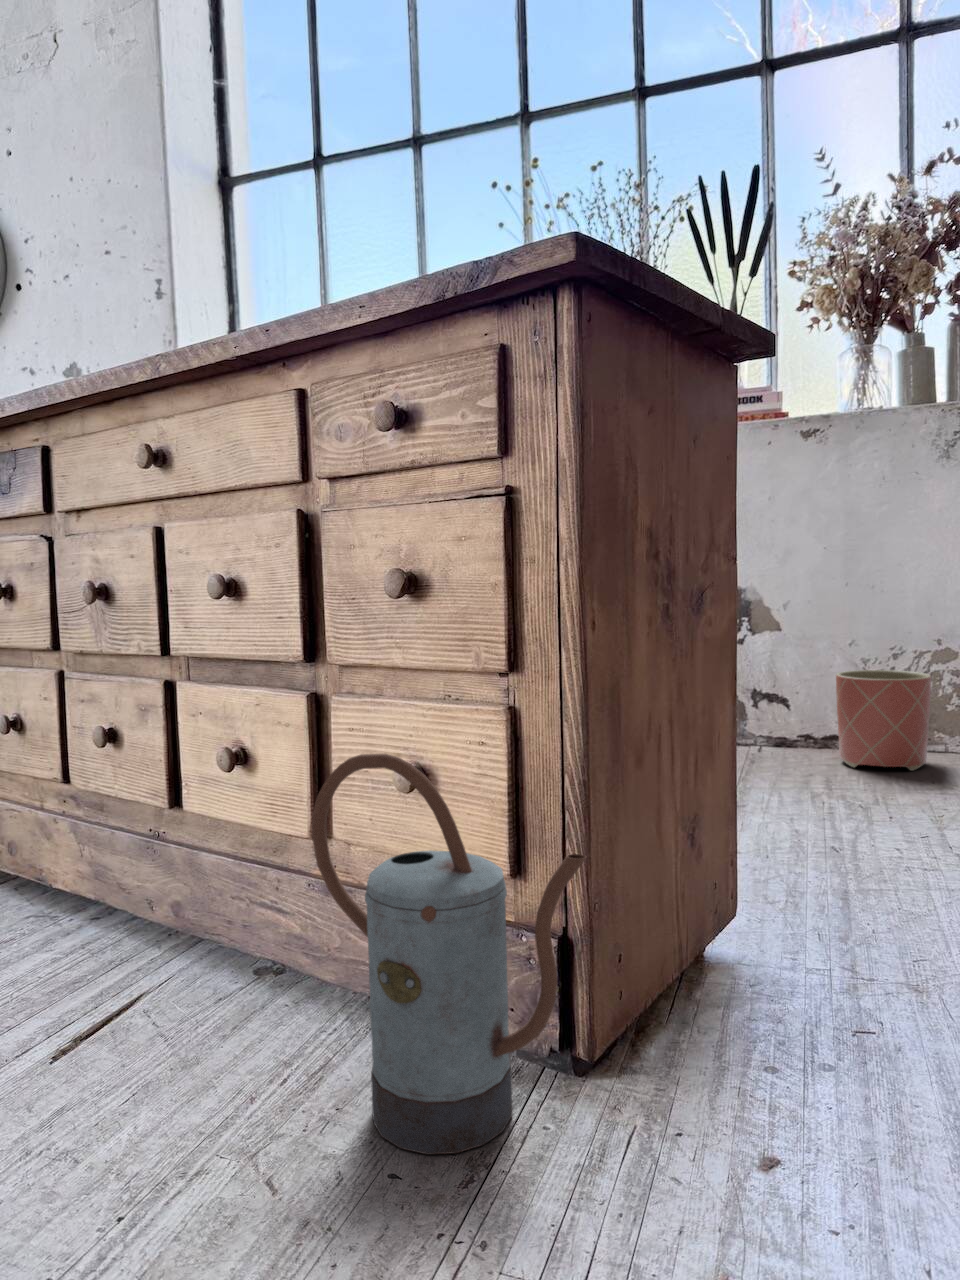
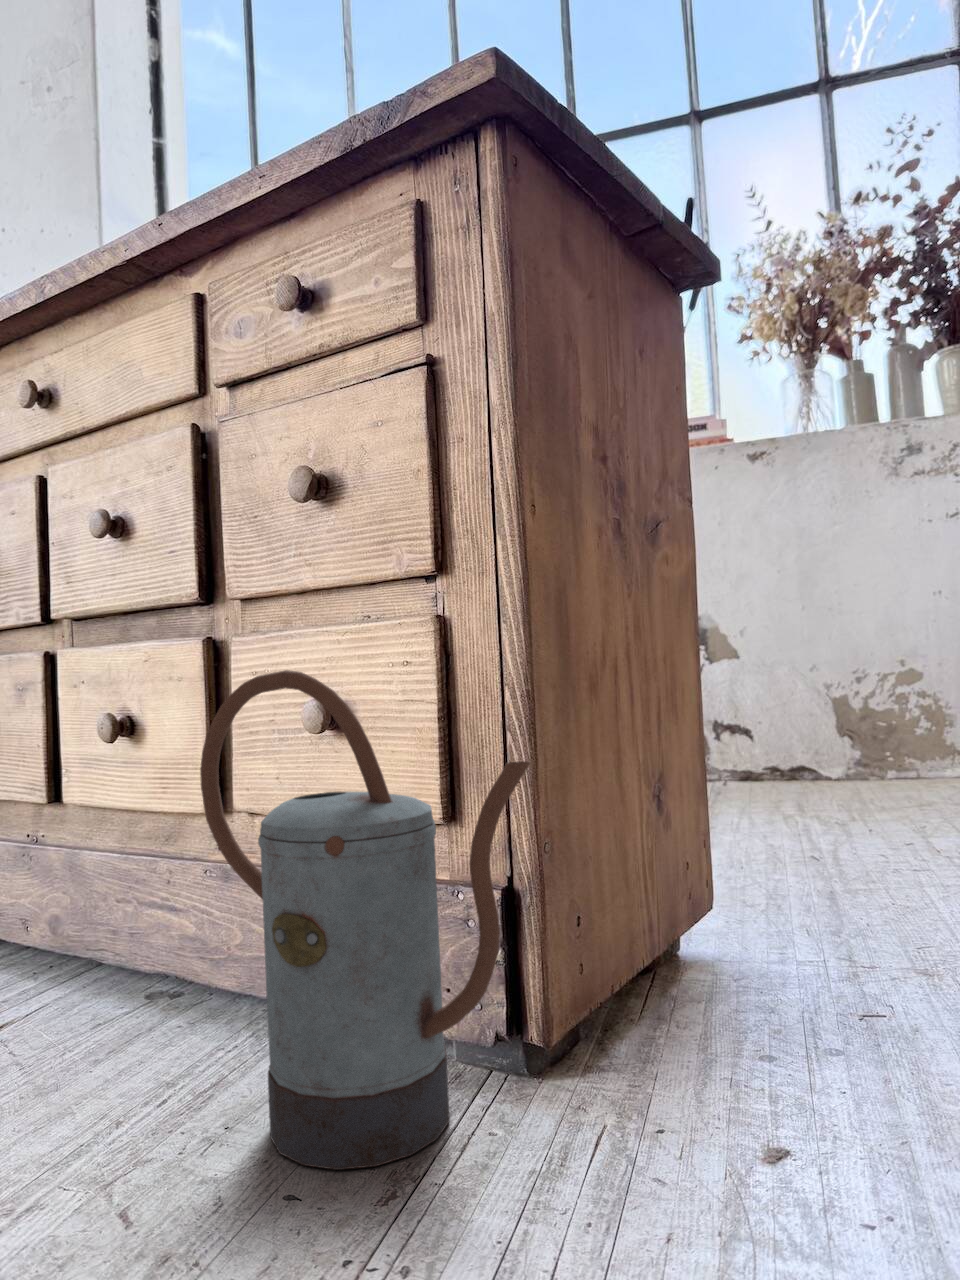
planter: present [836,670,931,771] -> none [799,692,898,793]

